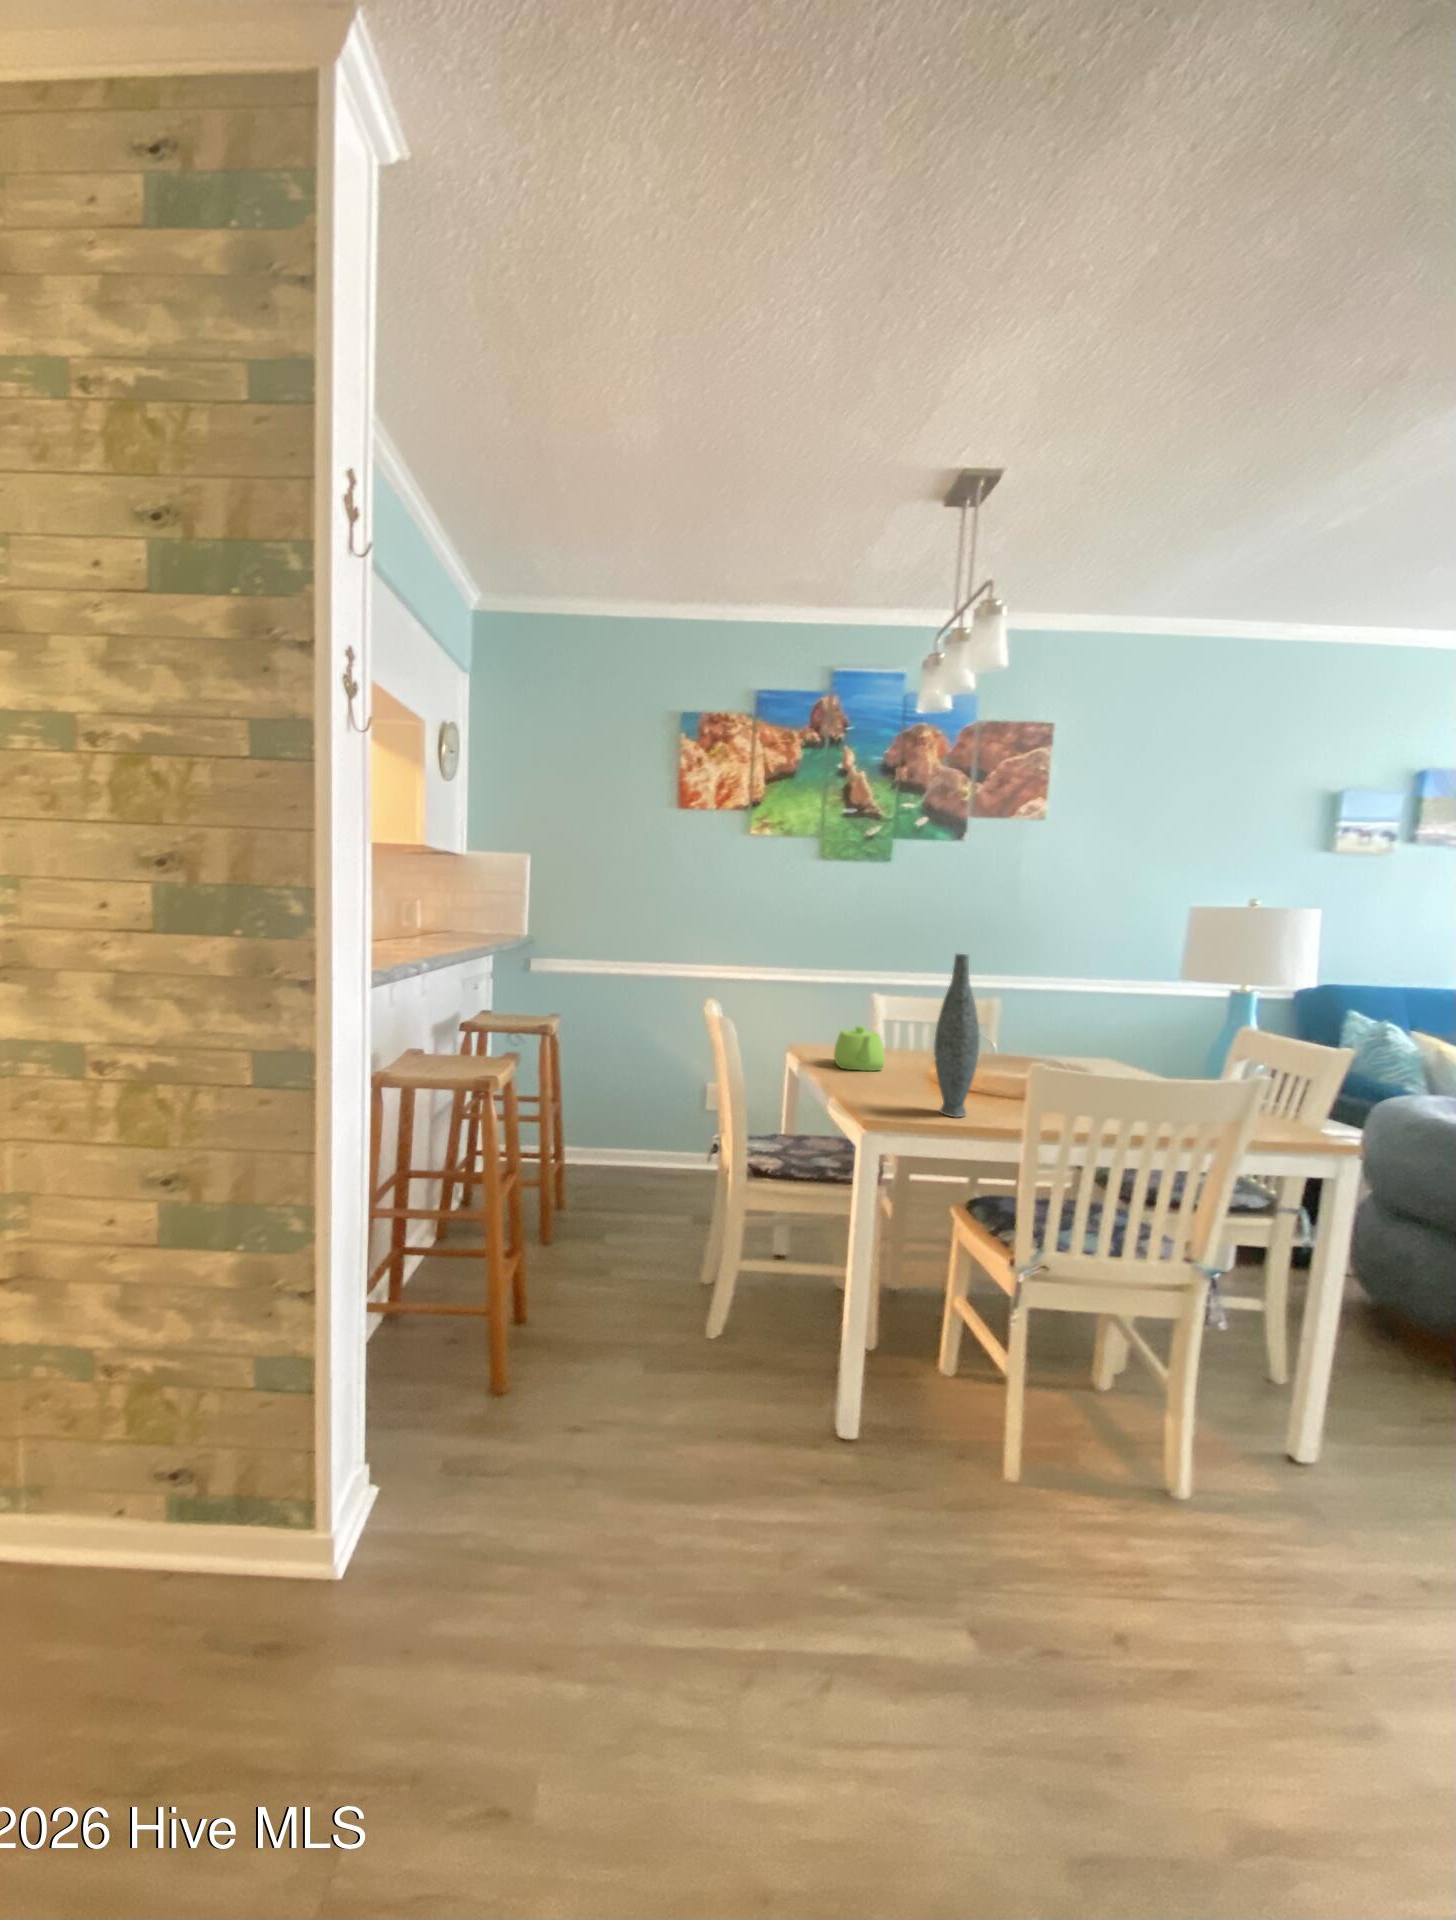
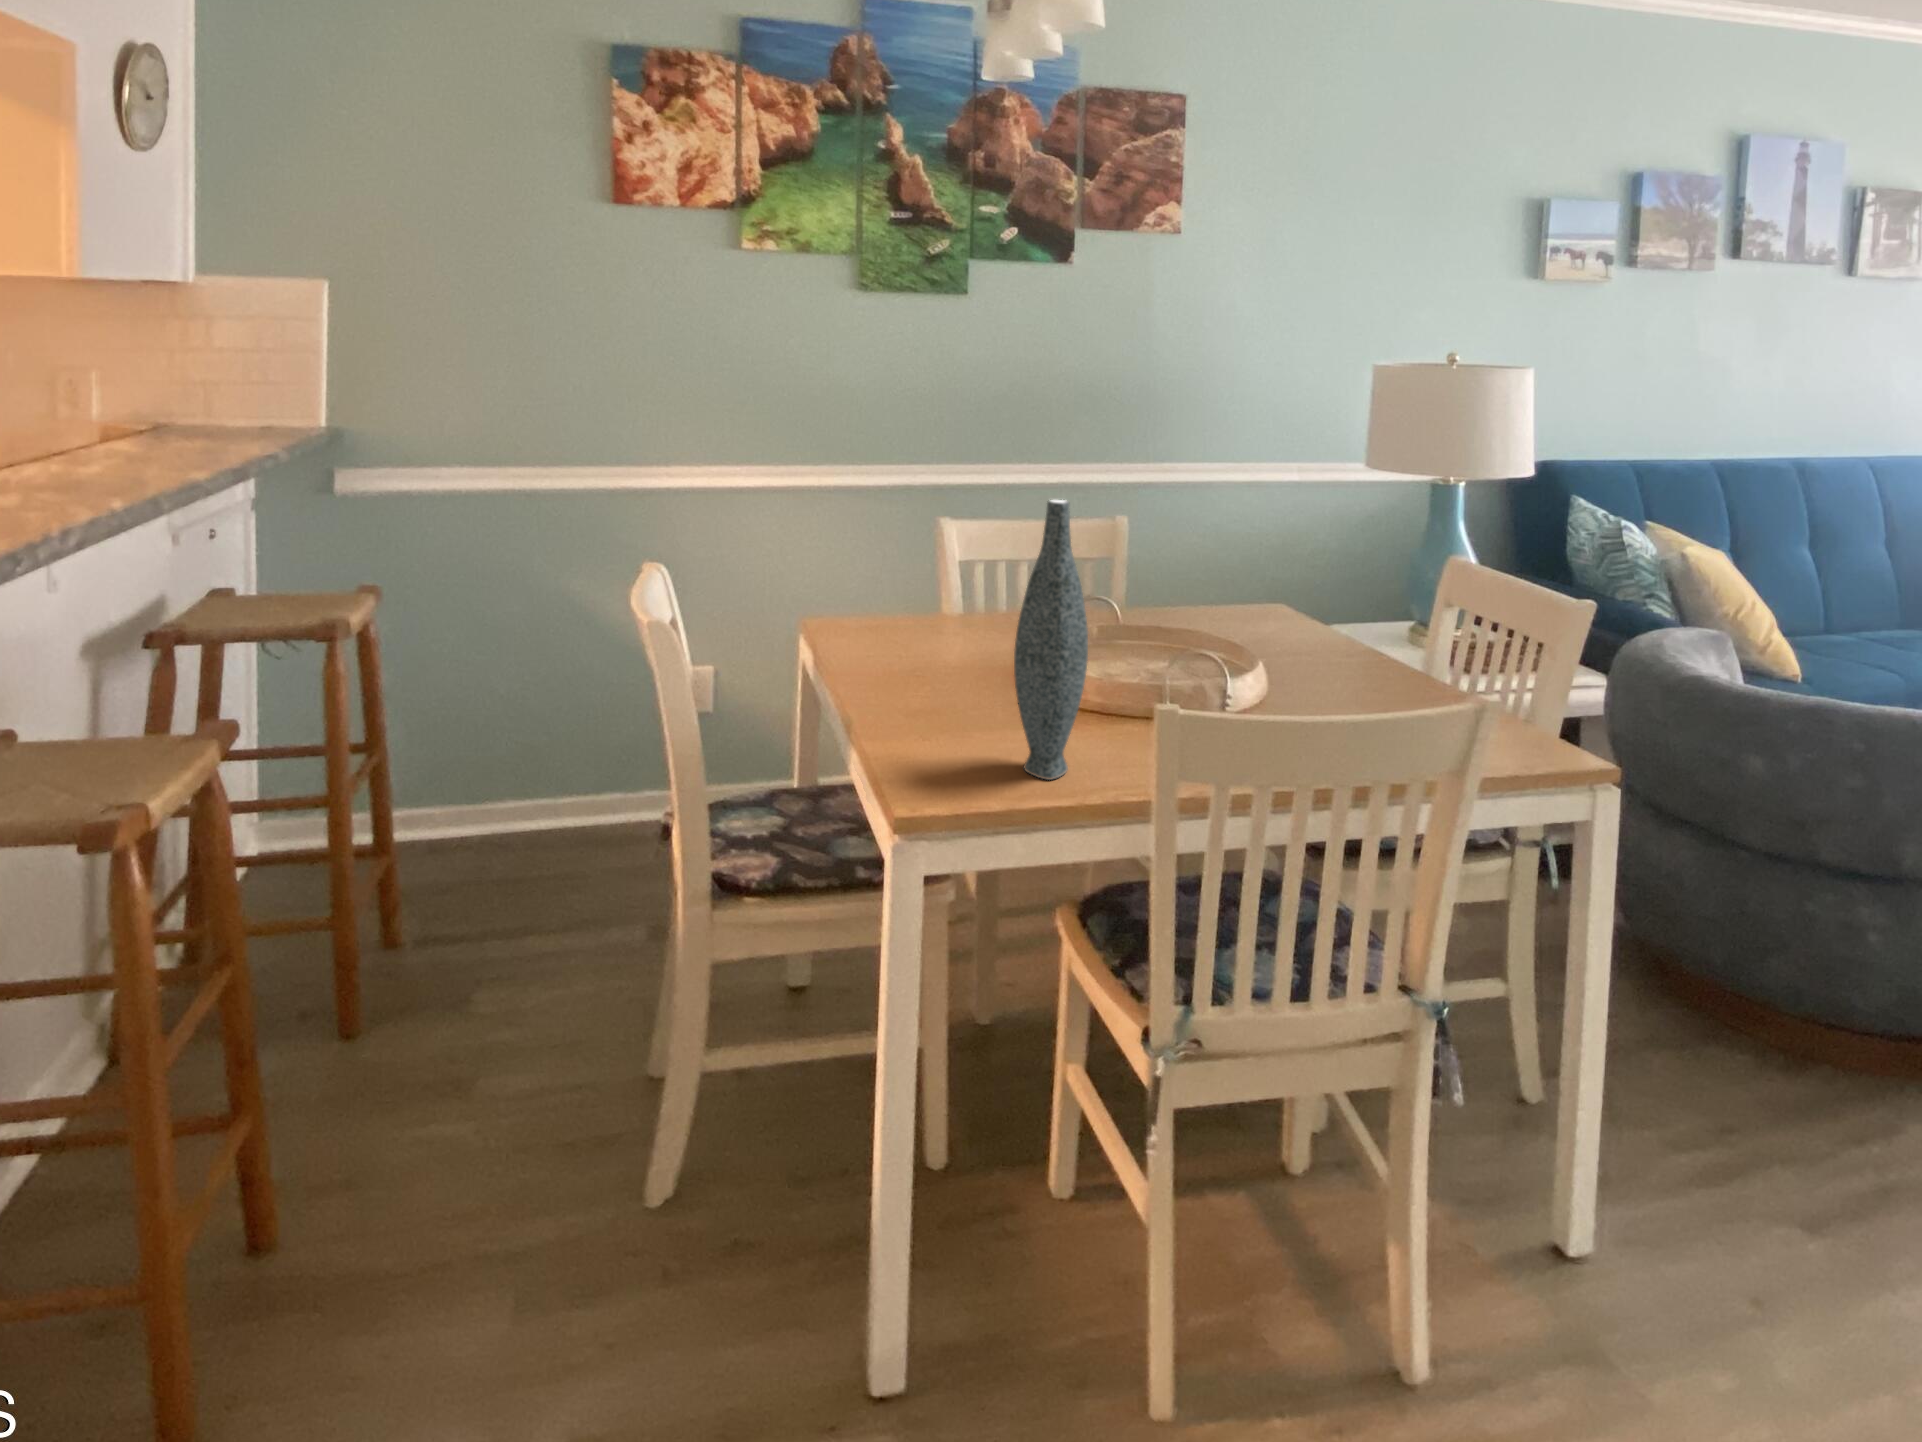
teapot: present [834,1026,885,1071] -> none [858,594,940,670]

